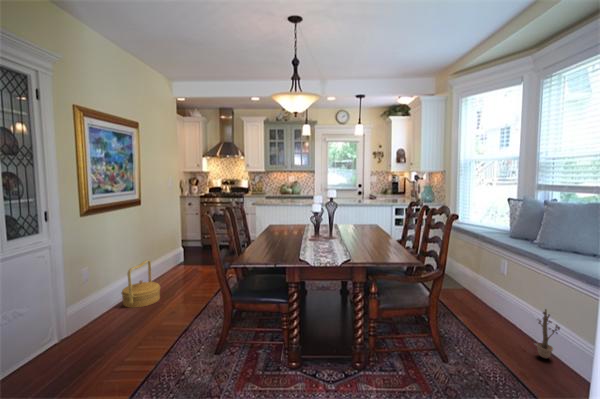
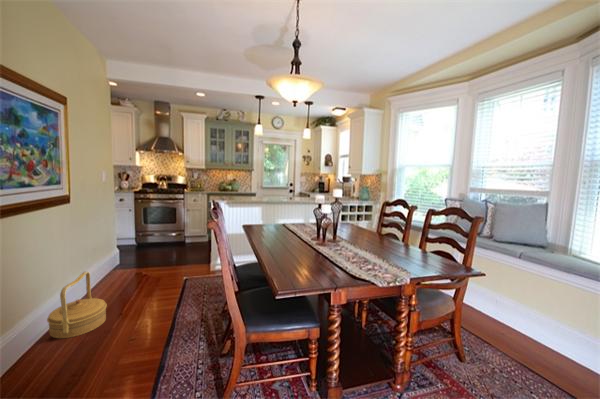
decorative plant: present [535,309,560,358] -> none [480,285,510,324]

